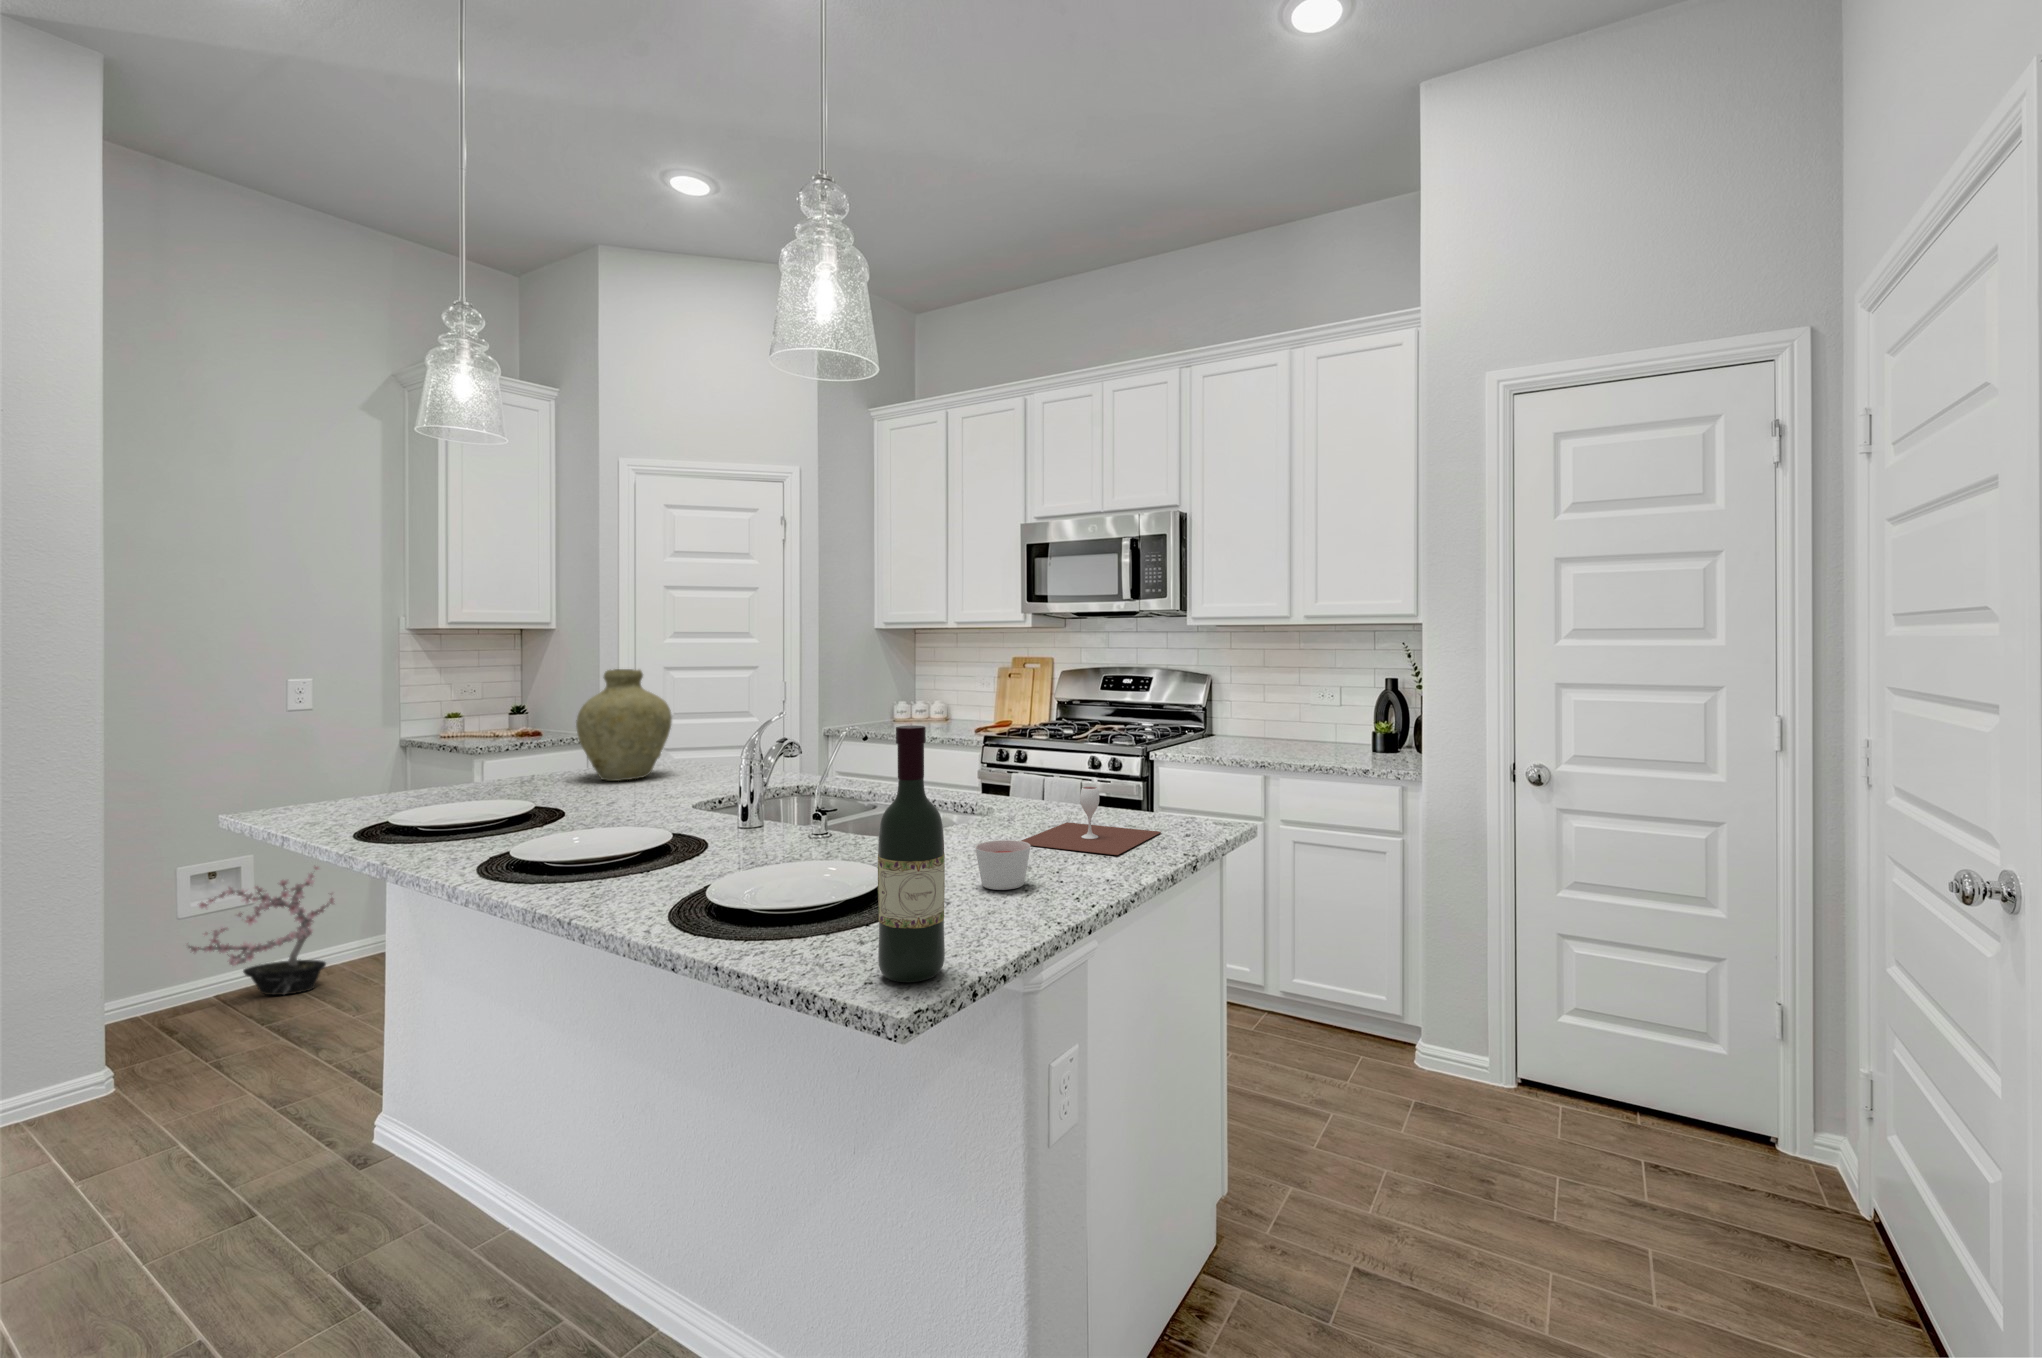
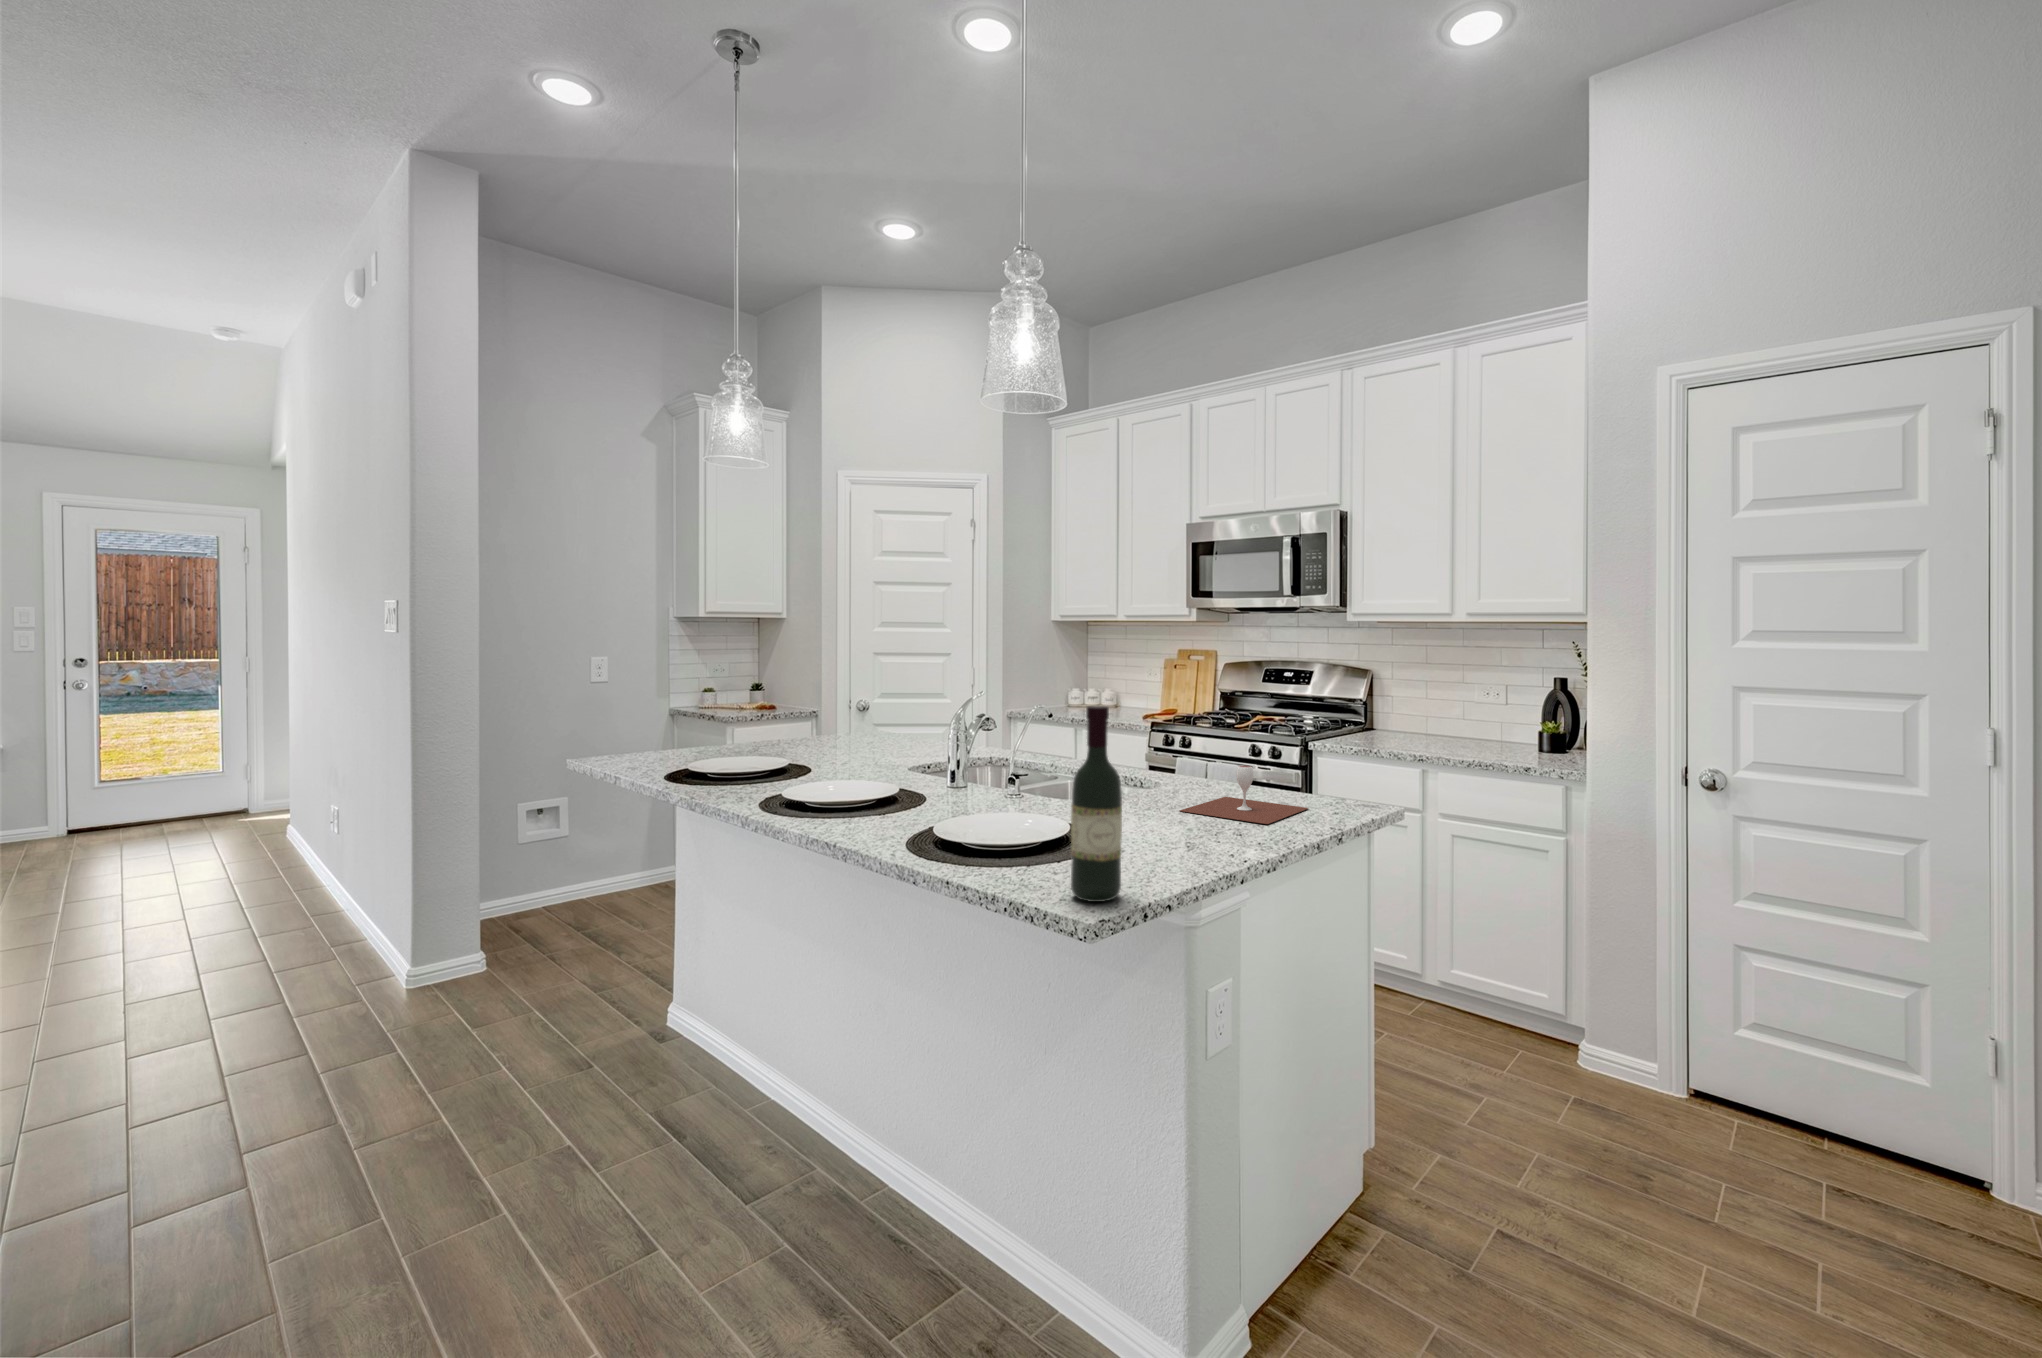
vase: present [576,669,672,781] -> none [817,654,891,747]
candle: present [975,840,1031,890] -> none [1145,805,1191,845]
potted plant: present [187,866,334,995] -> none [517,806,625,912]

